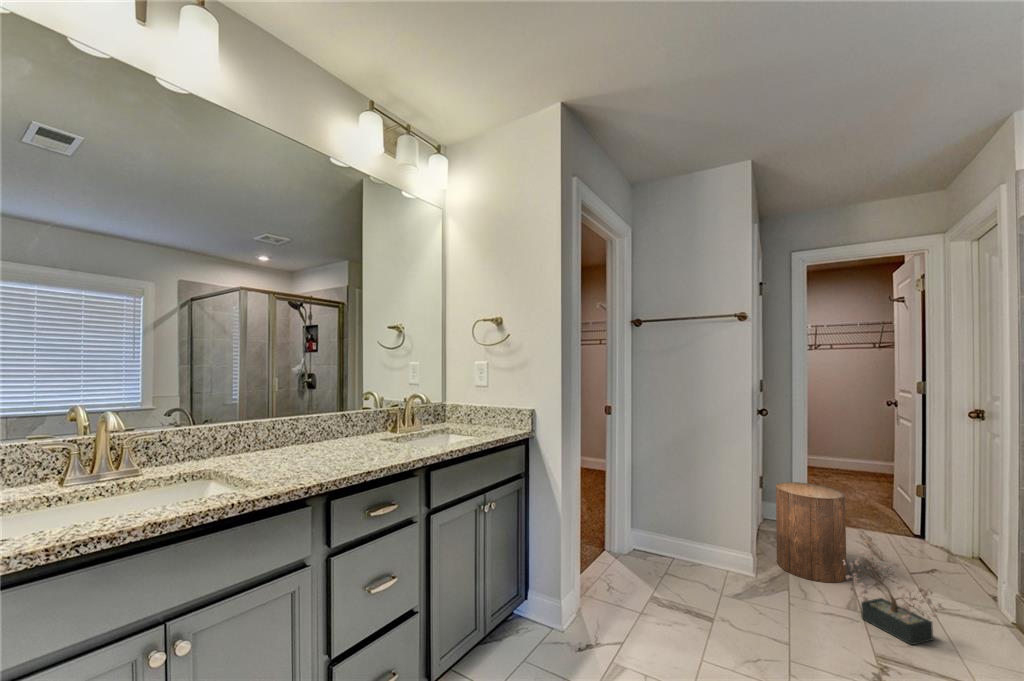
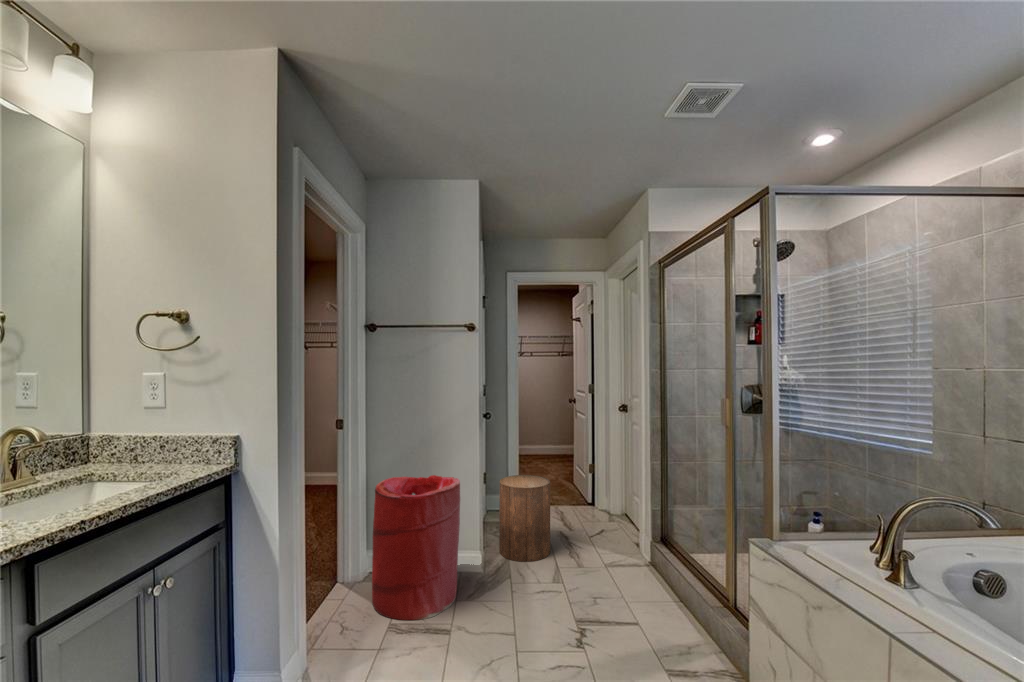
laundry hamper: none [639,464,726,603] -> present [372,475,460,620]
decorative plant: present [844,551,944,645] -> none [550,526,615,599]

